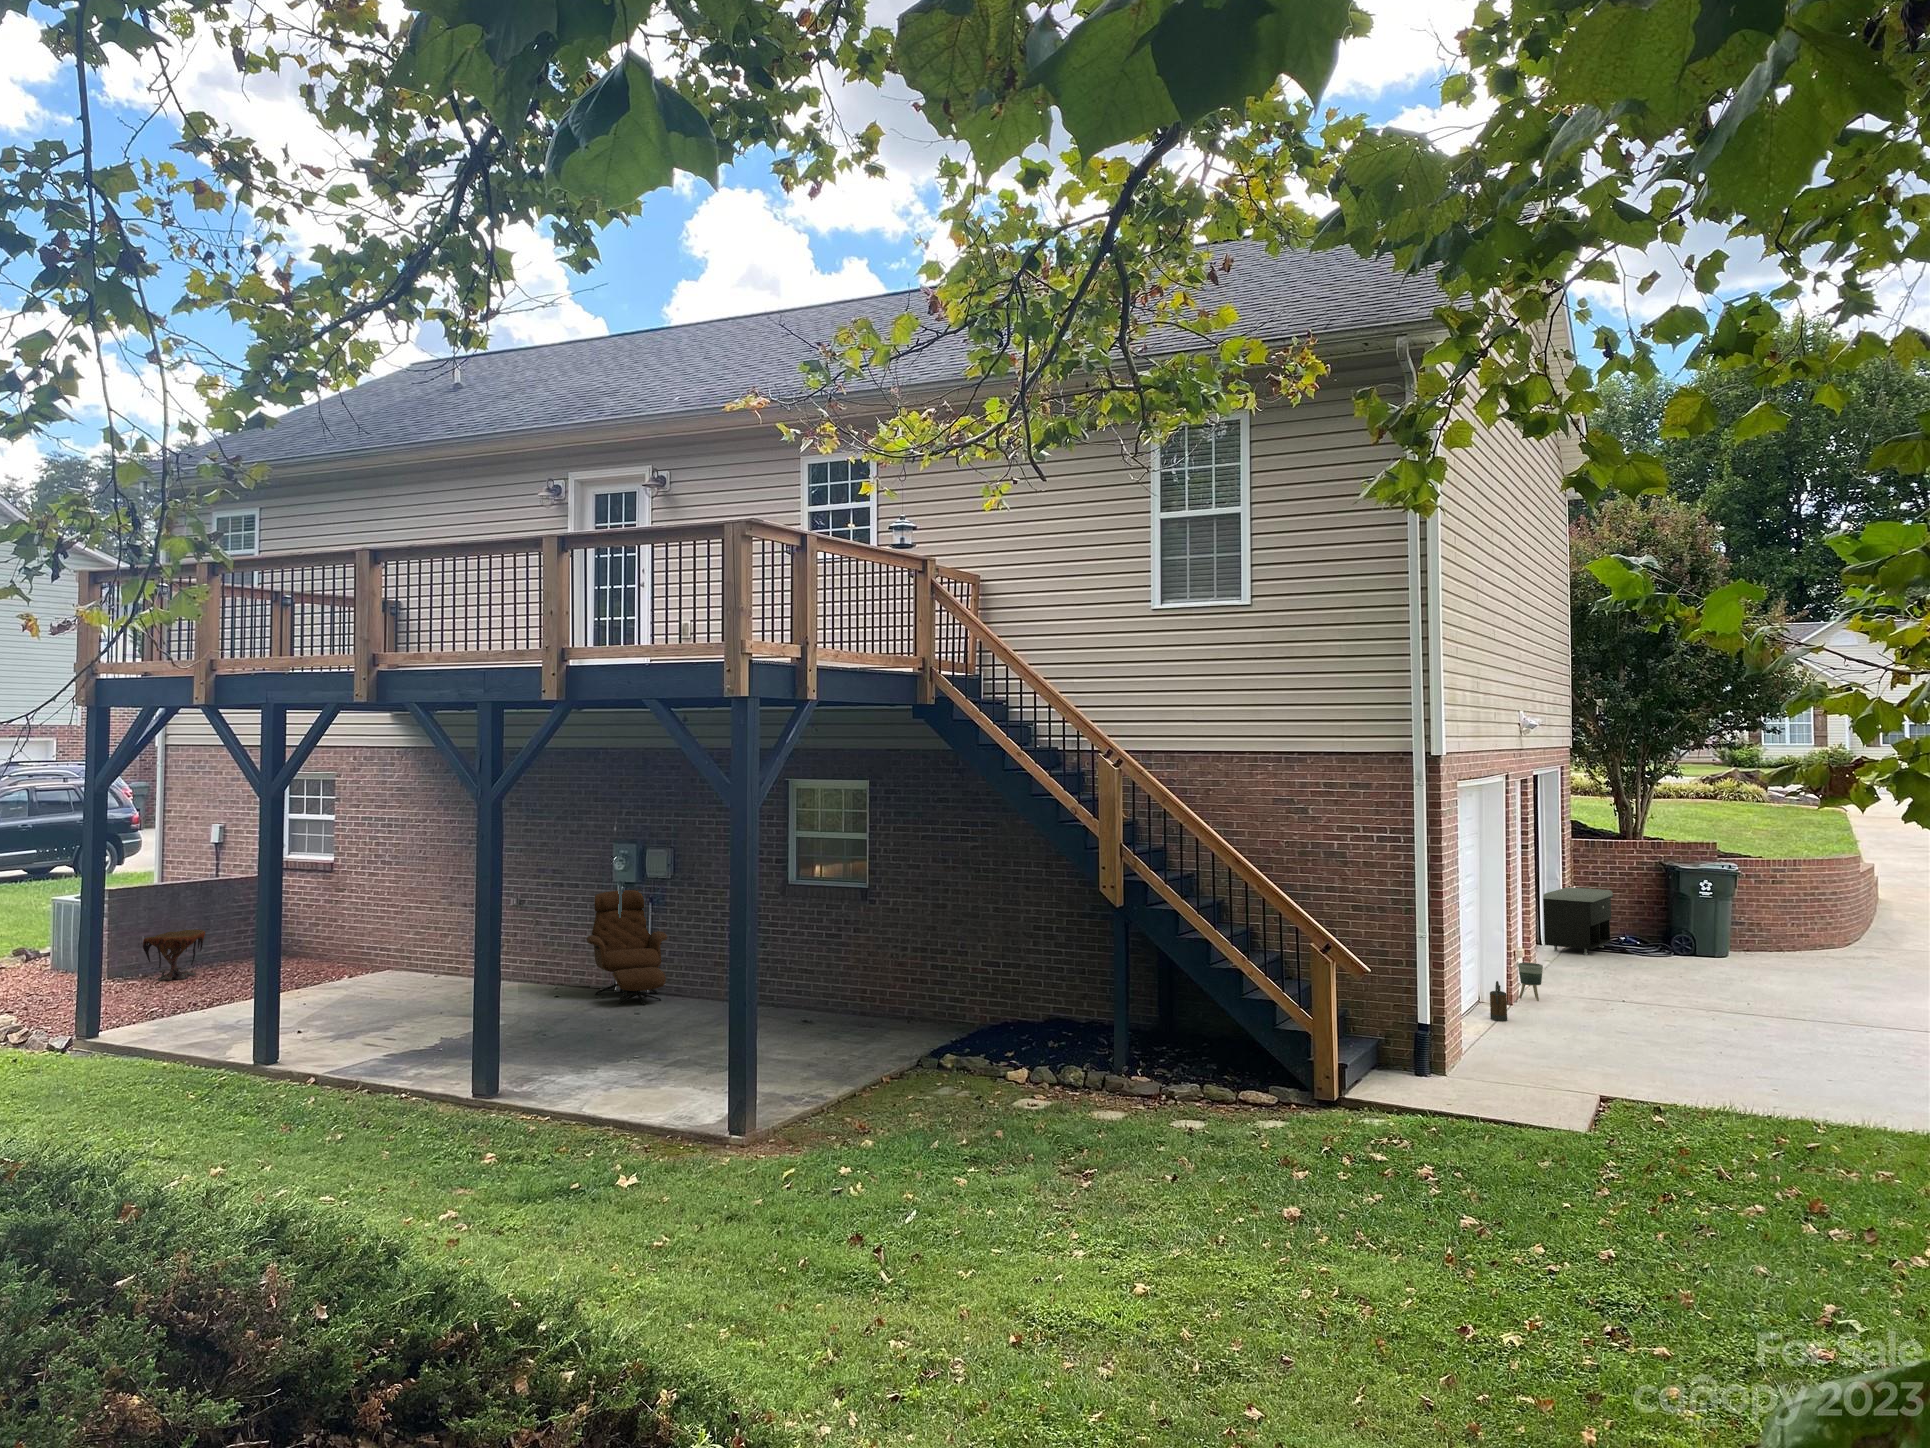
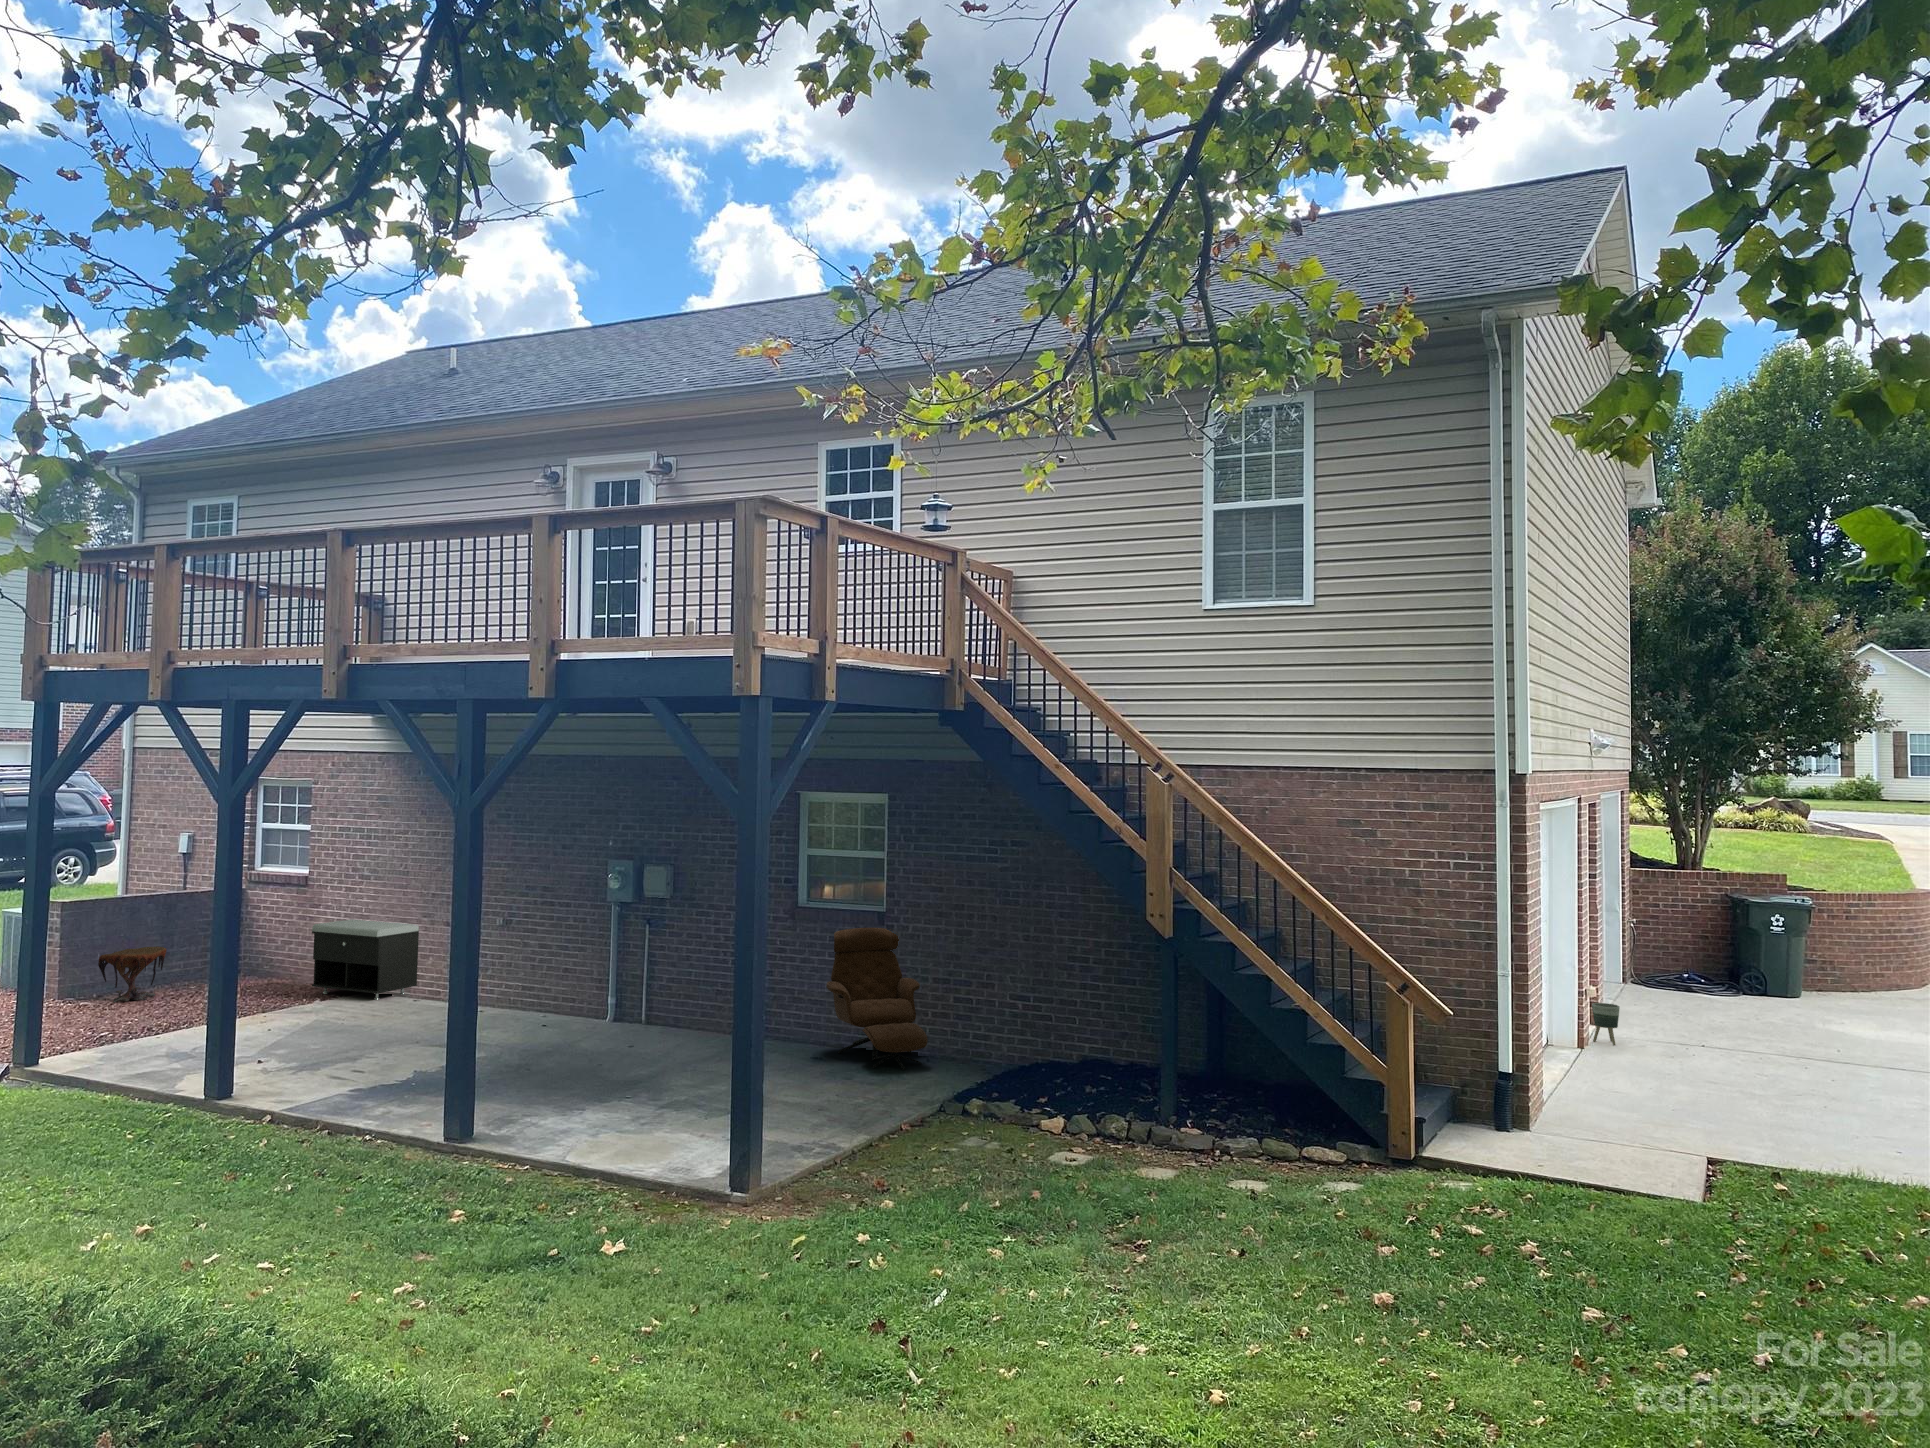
storage bench: present [1543,887,1613,955] -> present [312,920,419,1000]
lounge chair: present [587,890,667,1005] -> present [826,928,928,1070]
watering can: present [1490,981,1507,1021] -> none [1566,1024,1585,1068]

